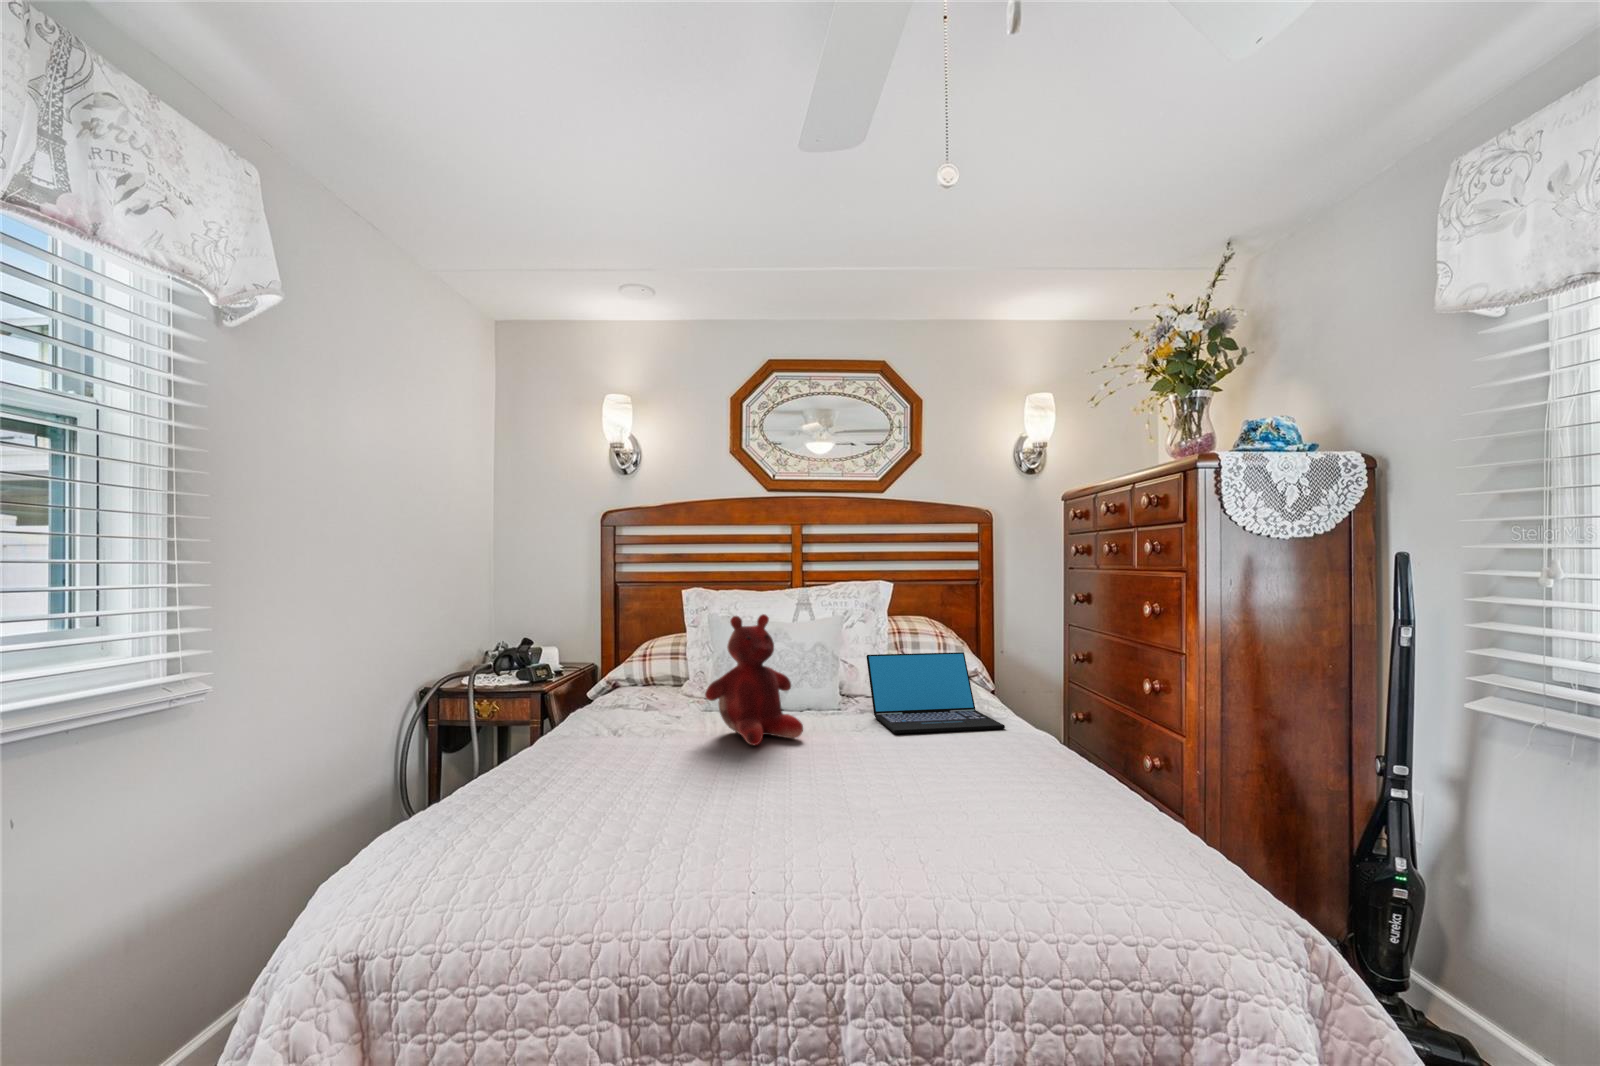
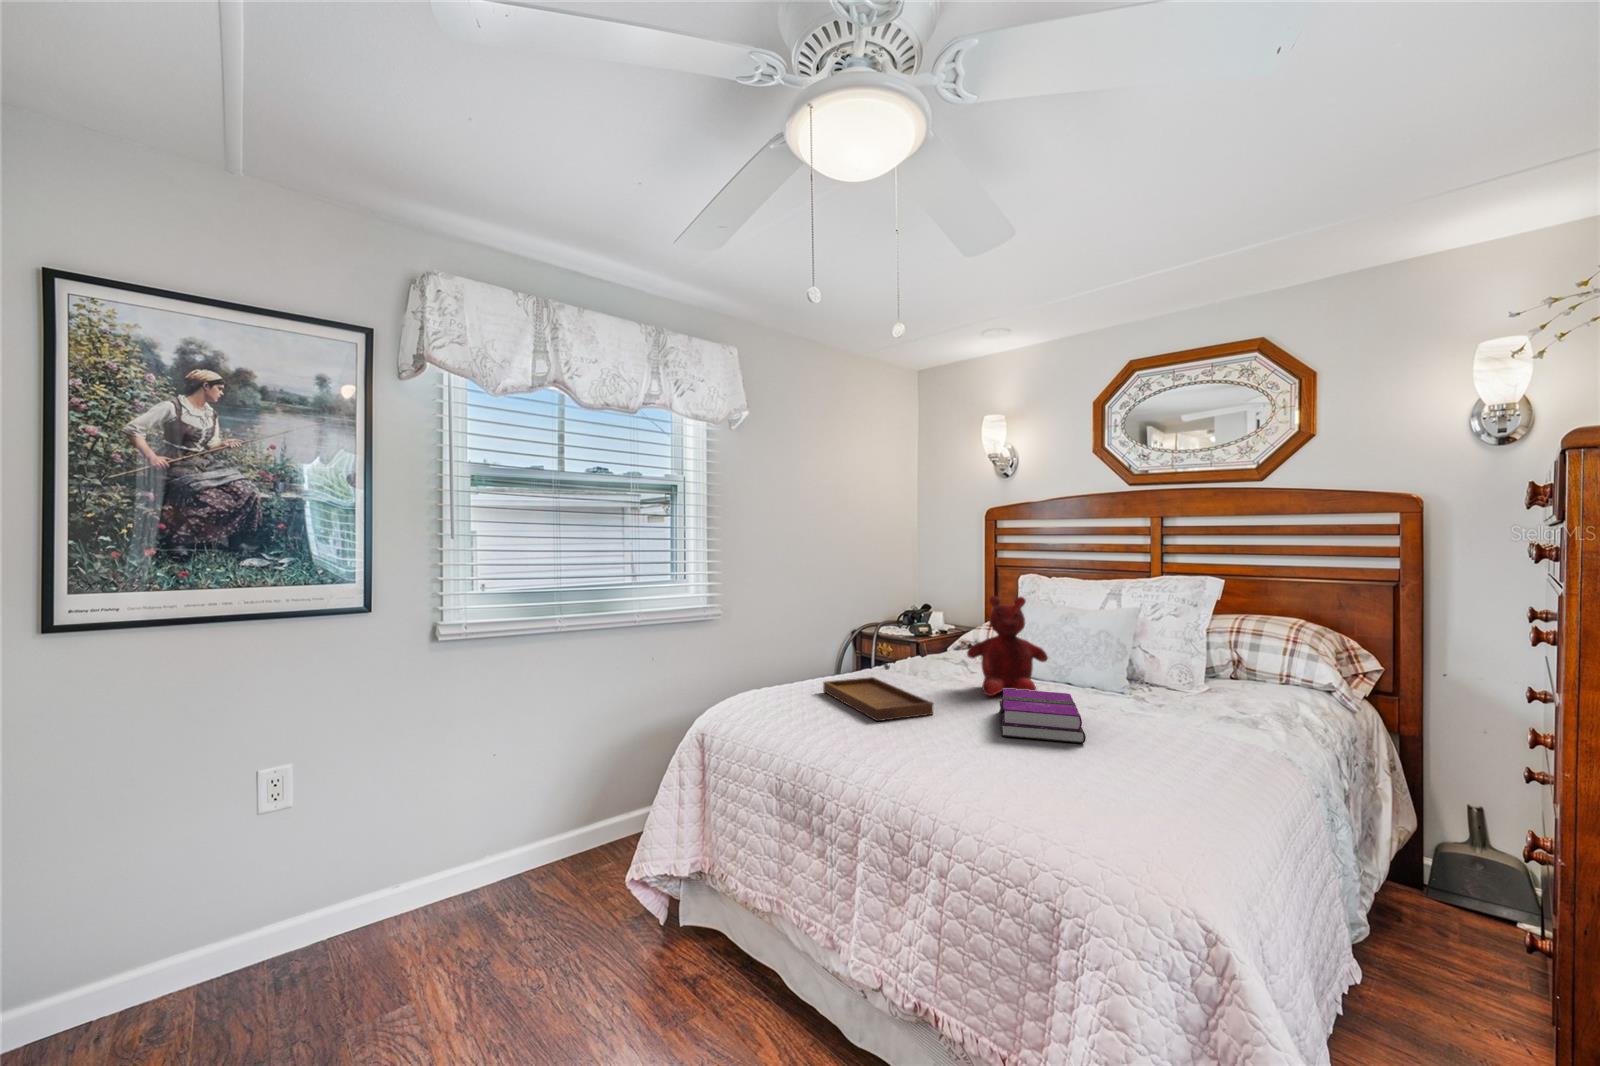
laptop: present [866,652,1005,734] -> none [1121,644,1261,736]
hardback book: none [799,722,939,792] -> present [1000,689,1086,743]
tray: none [539,728,745,821] -> present [823,663,933,721]

